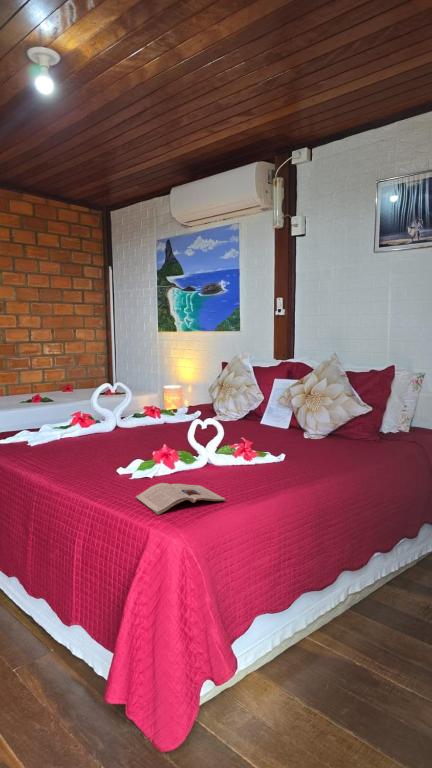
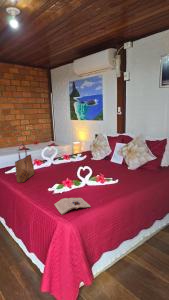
tote bag: none [32,366,75,460] -> present [15,144,34,182]

